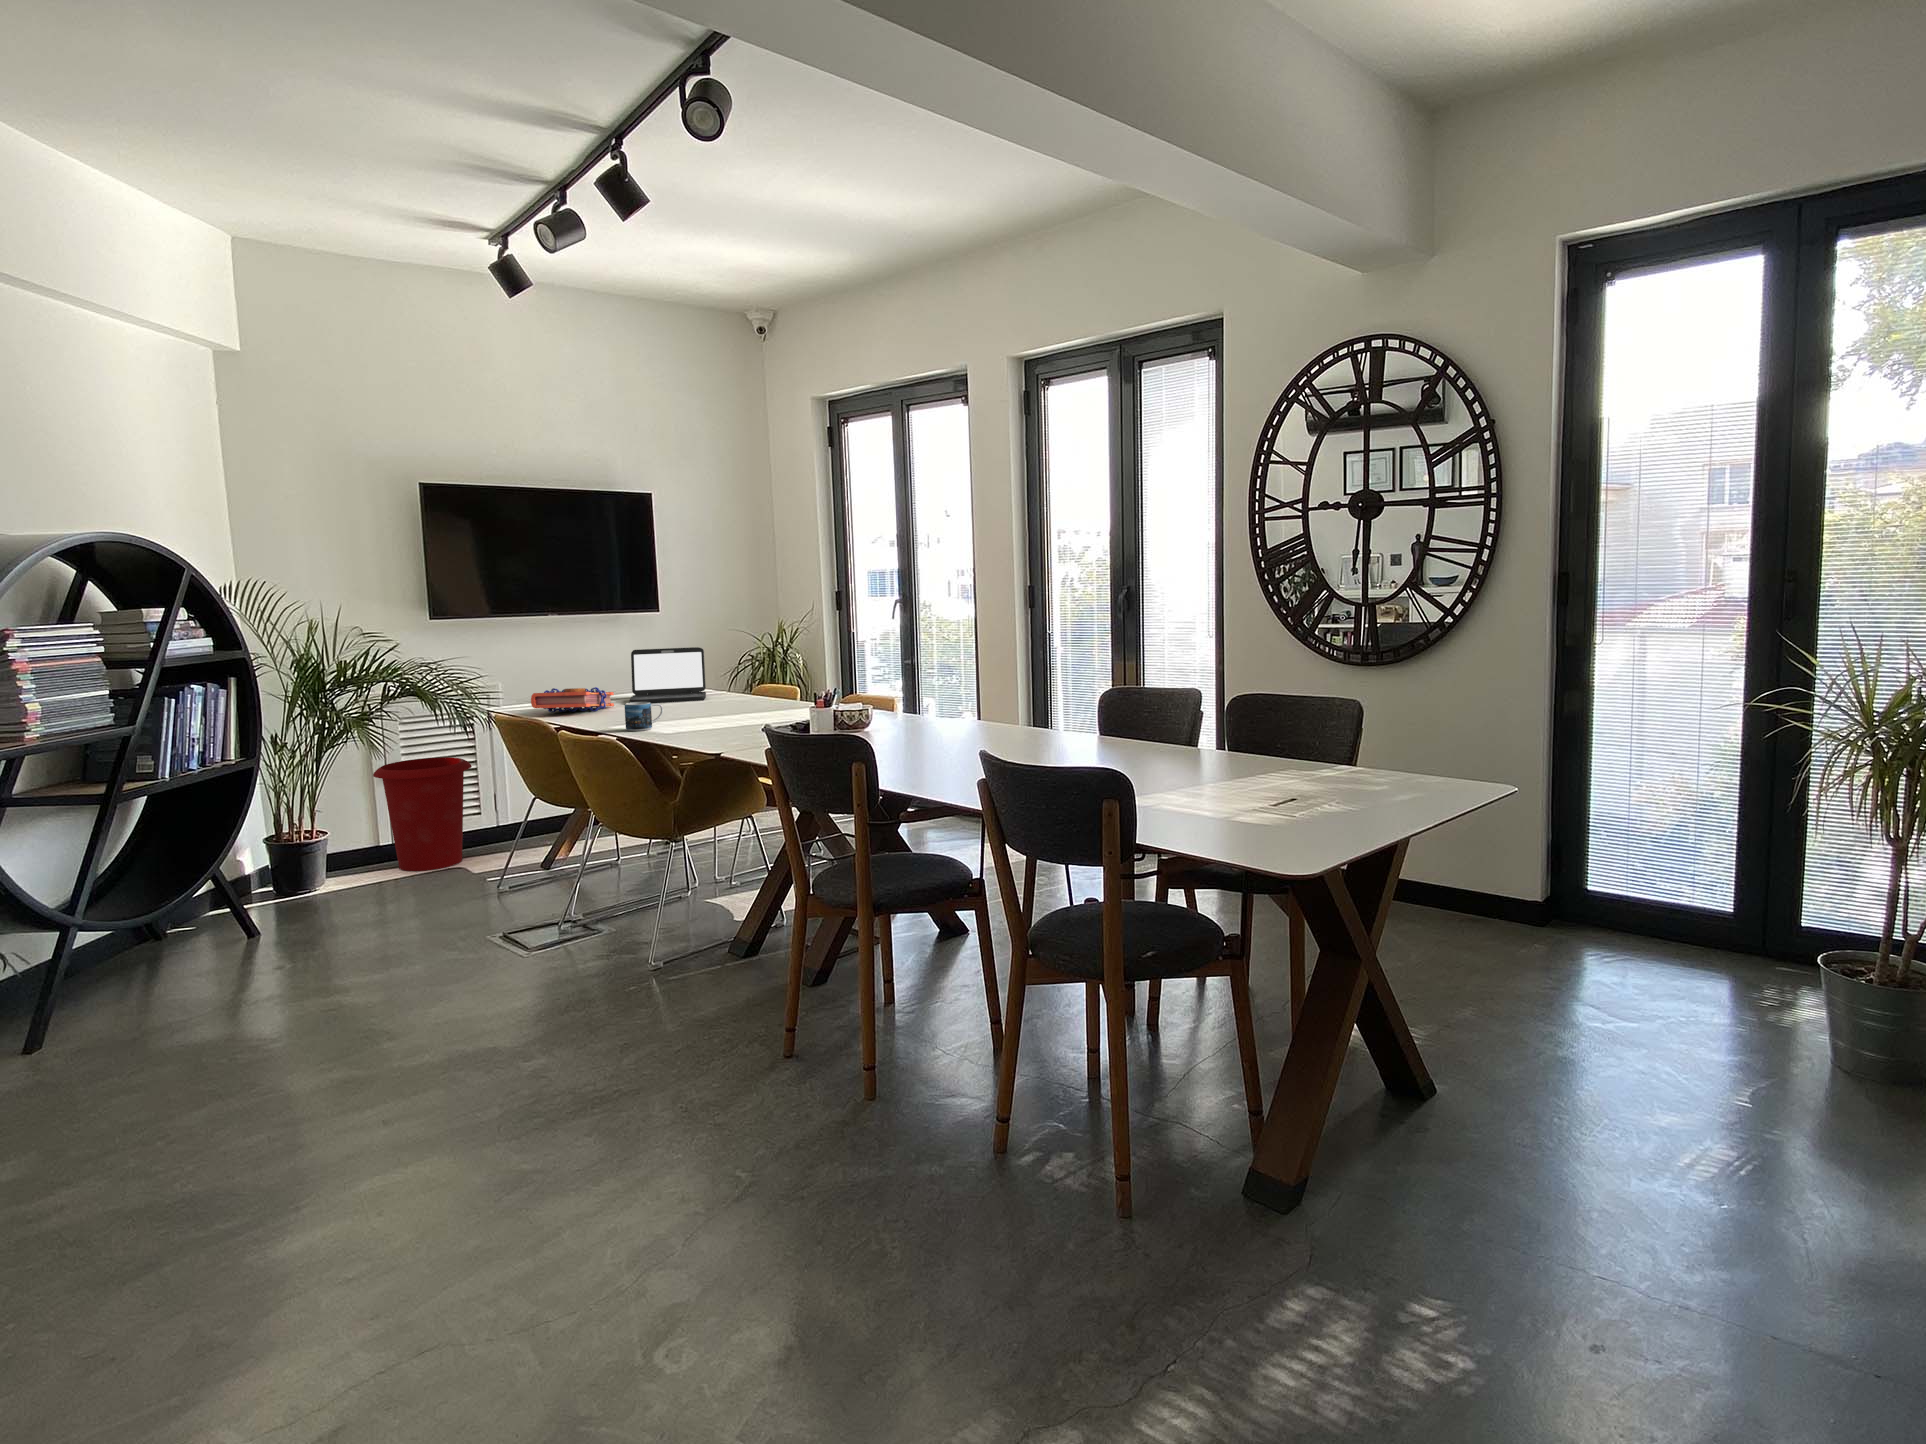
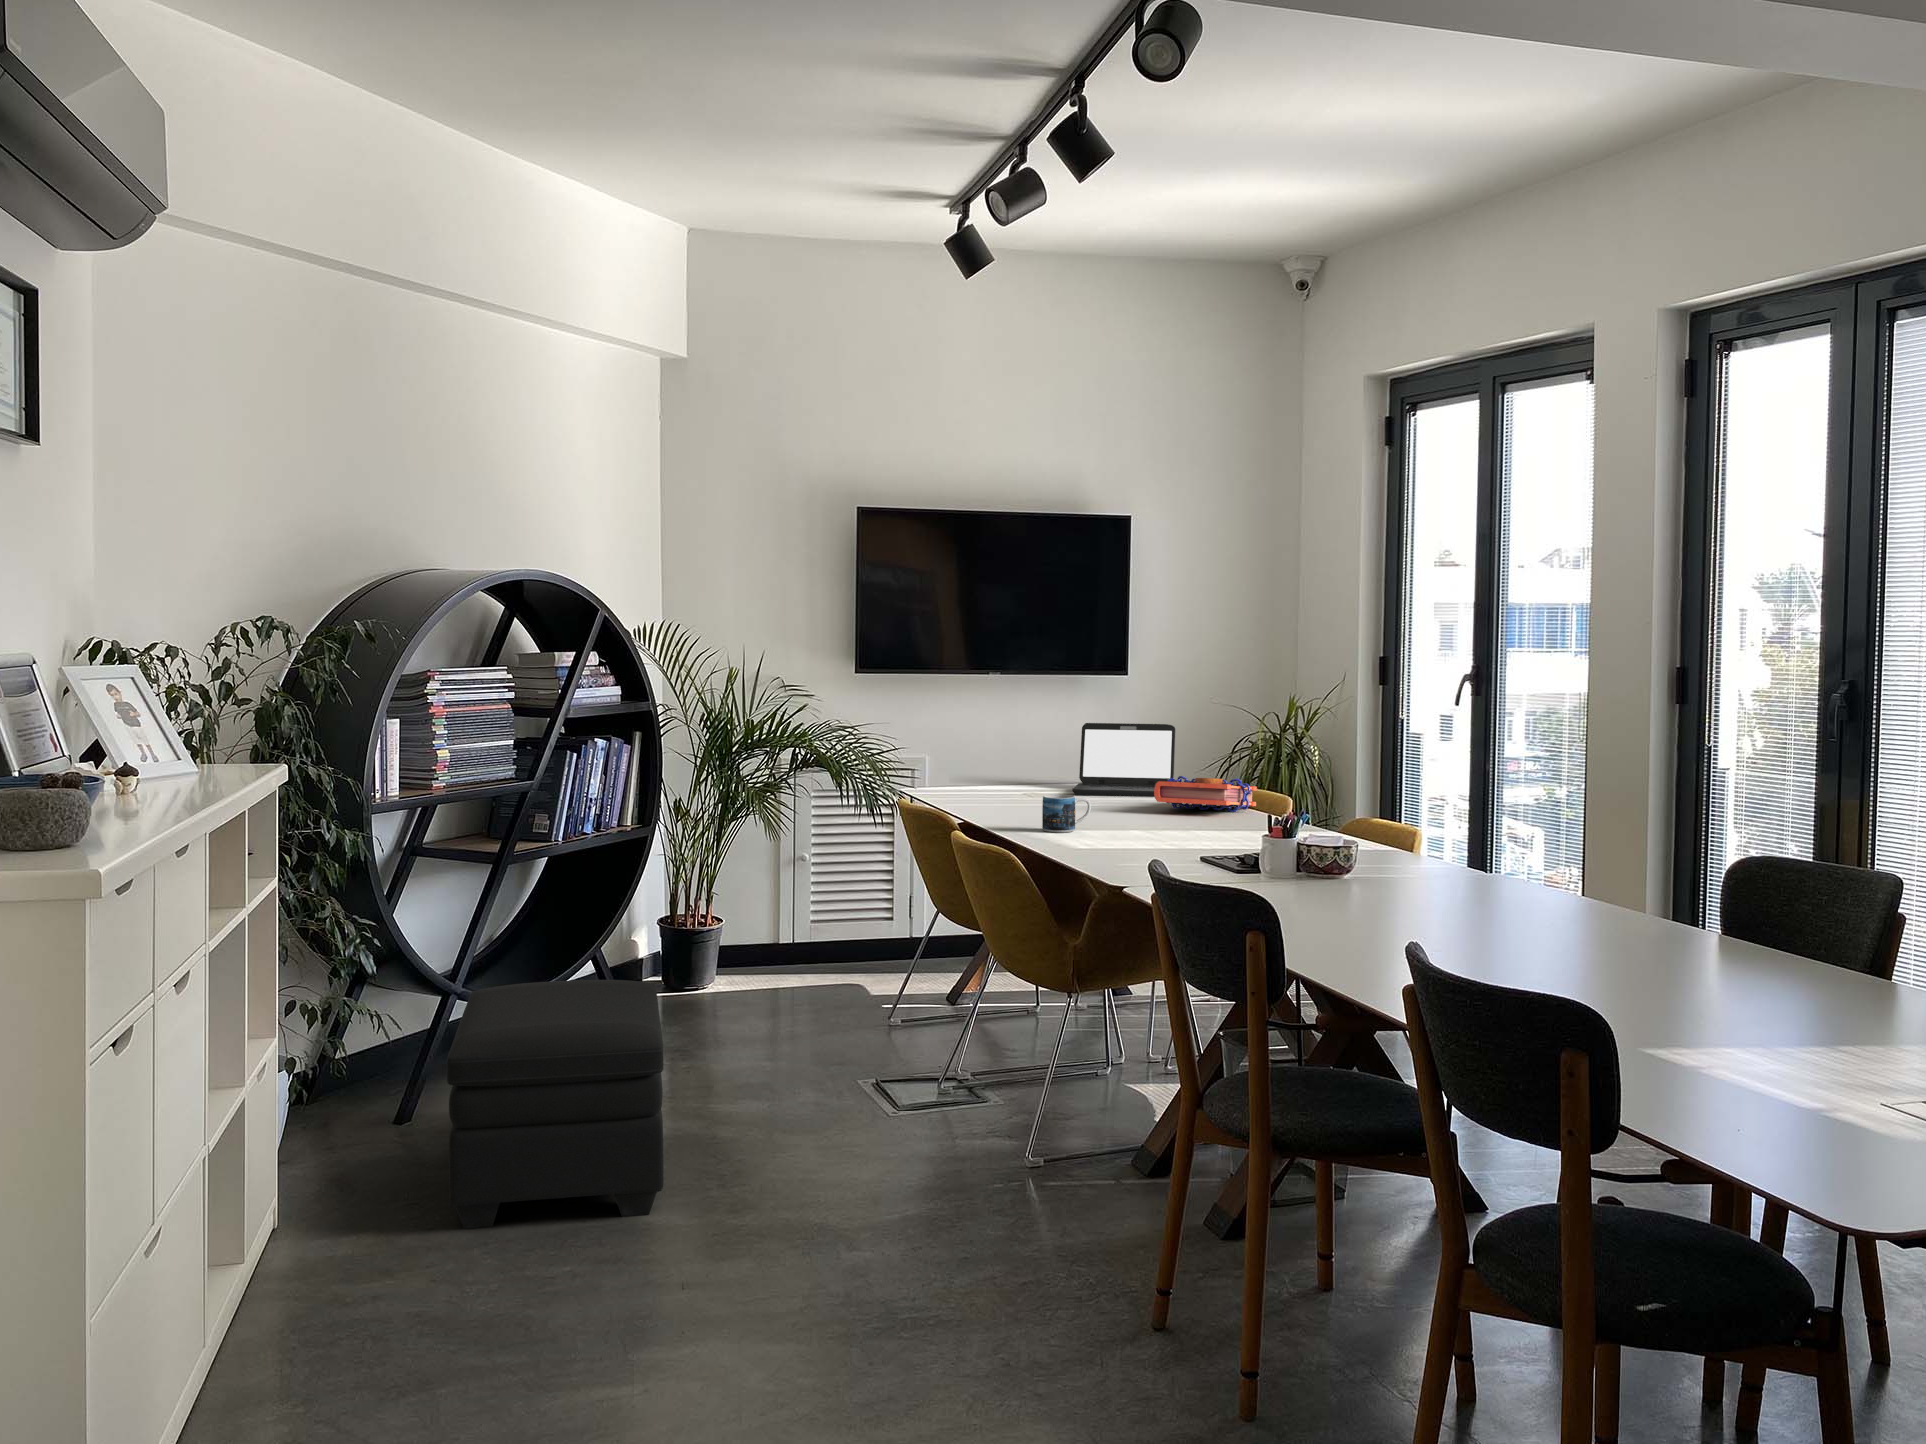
book: present [531,687,614,712] -> present [1154,776,1257,812]
waste bin: present [373,757,472,871] -> none [777,842,886,981]
ottoman: none [88,890,330,1139] -> present [447,980,664,1229]

